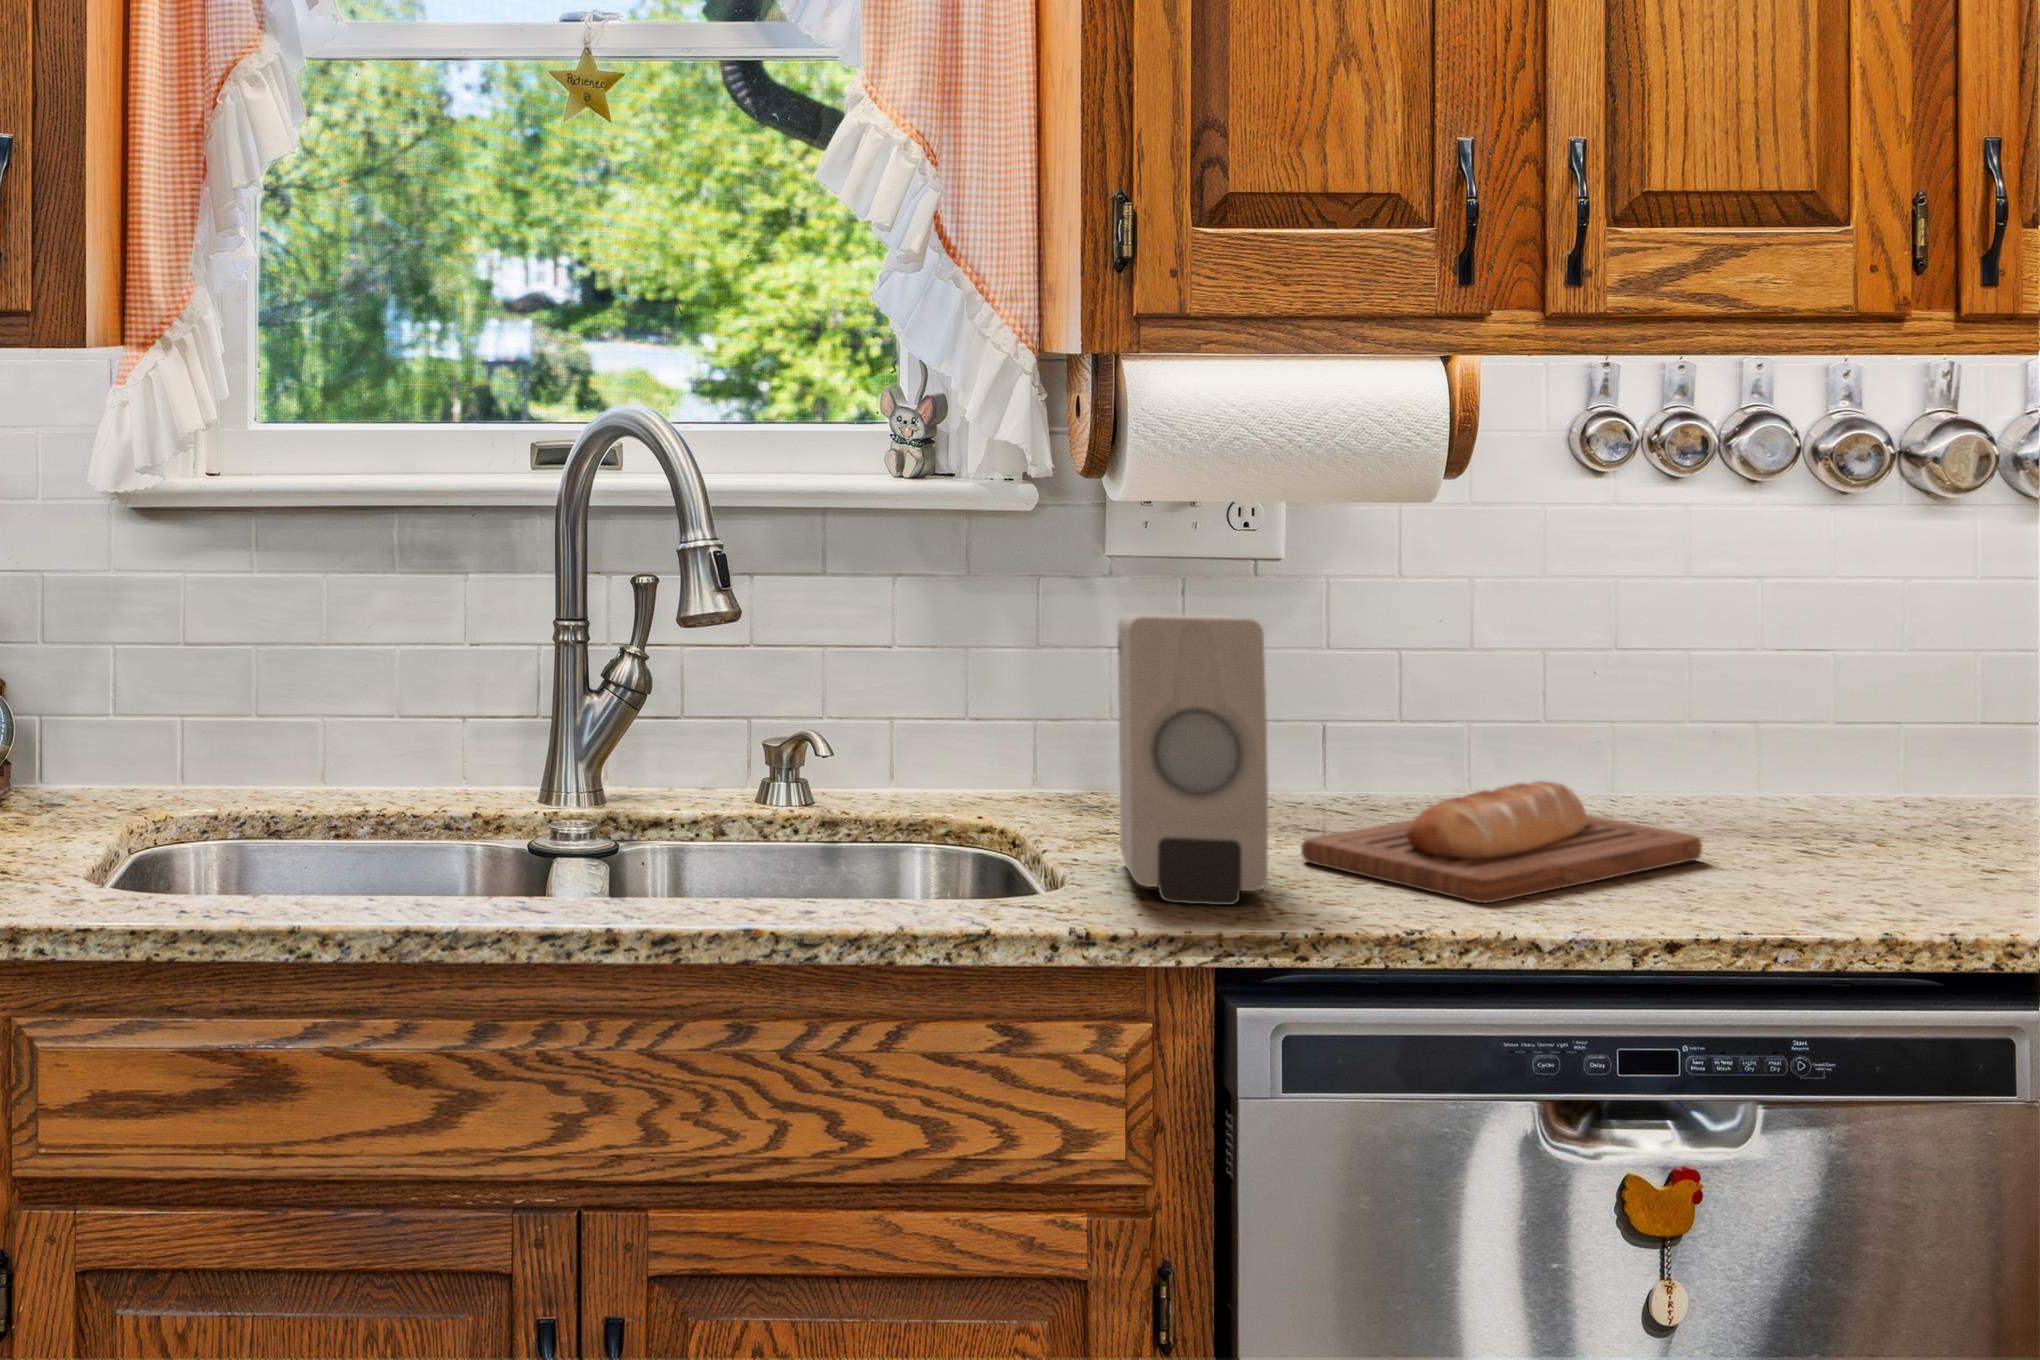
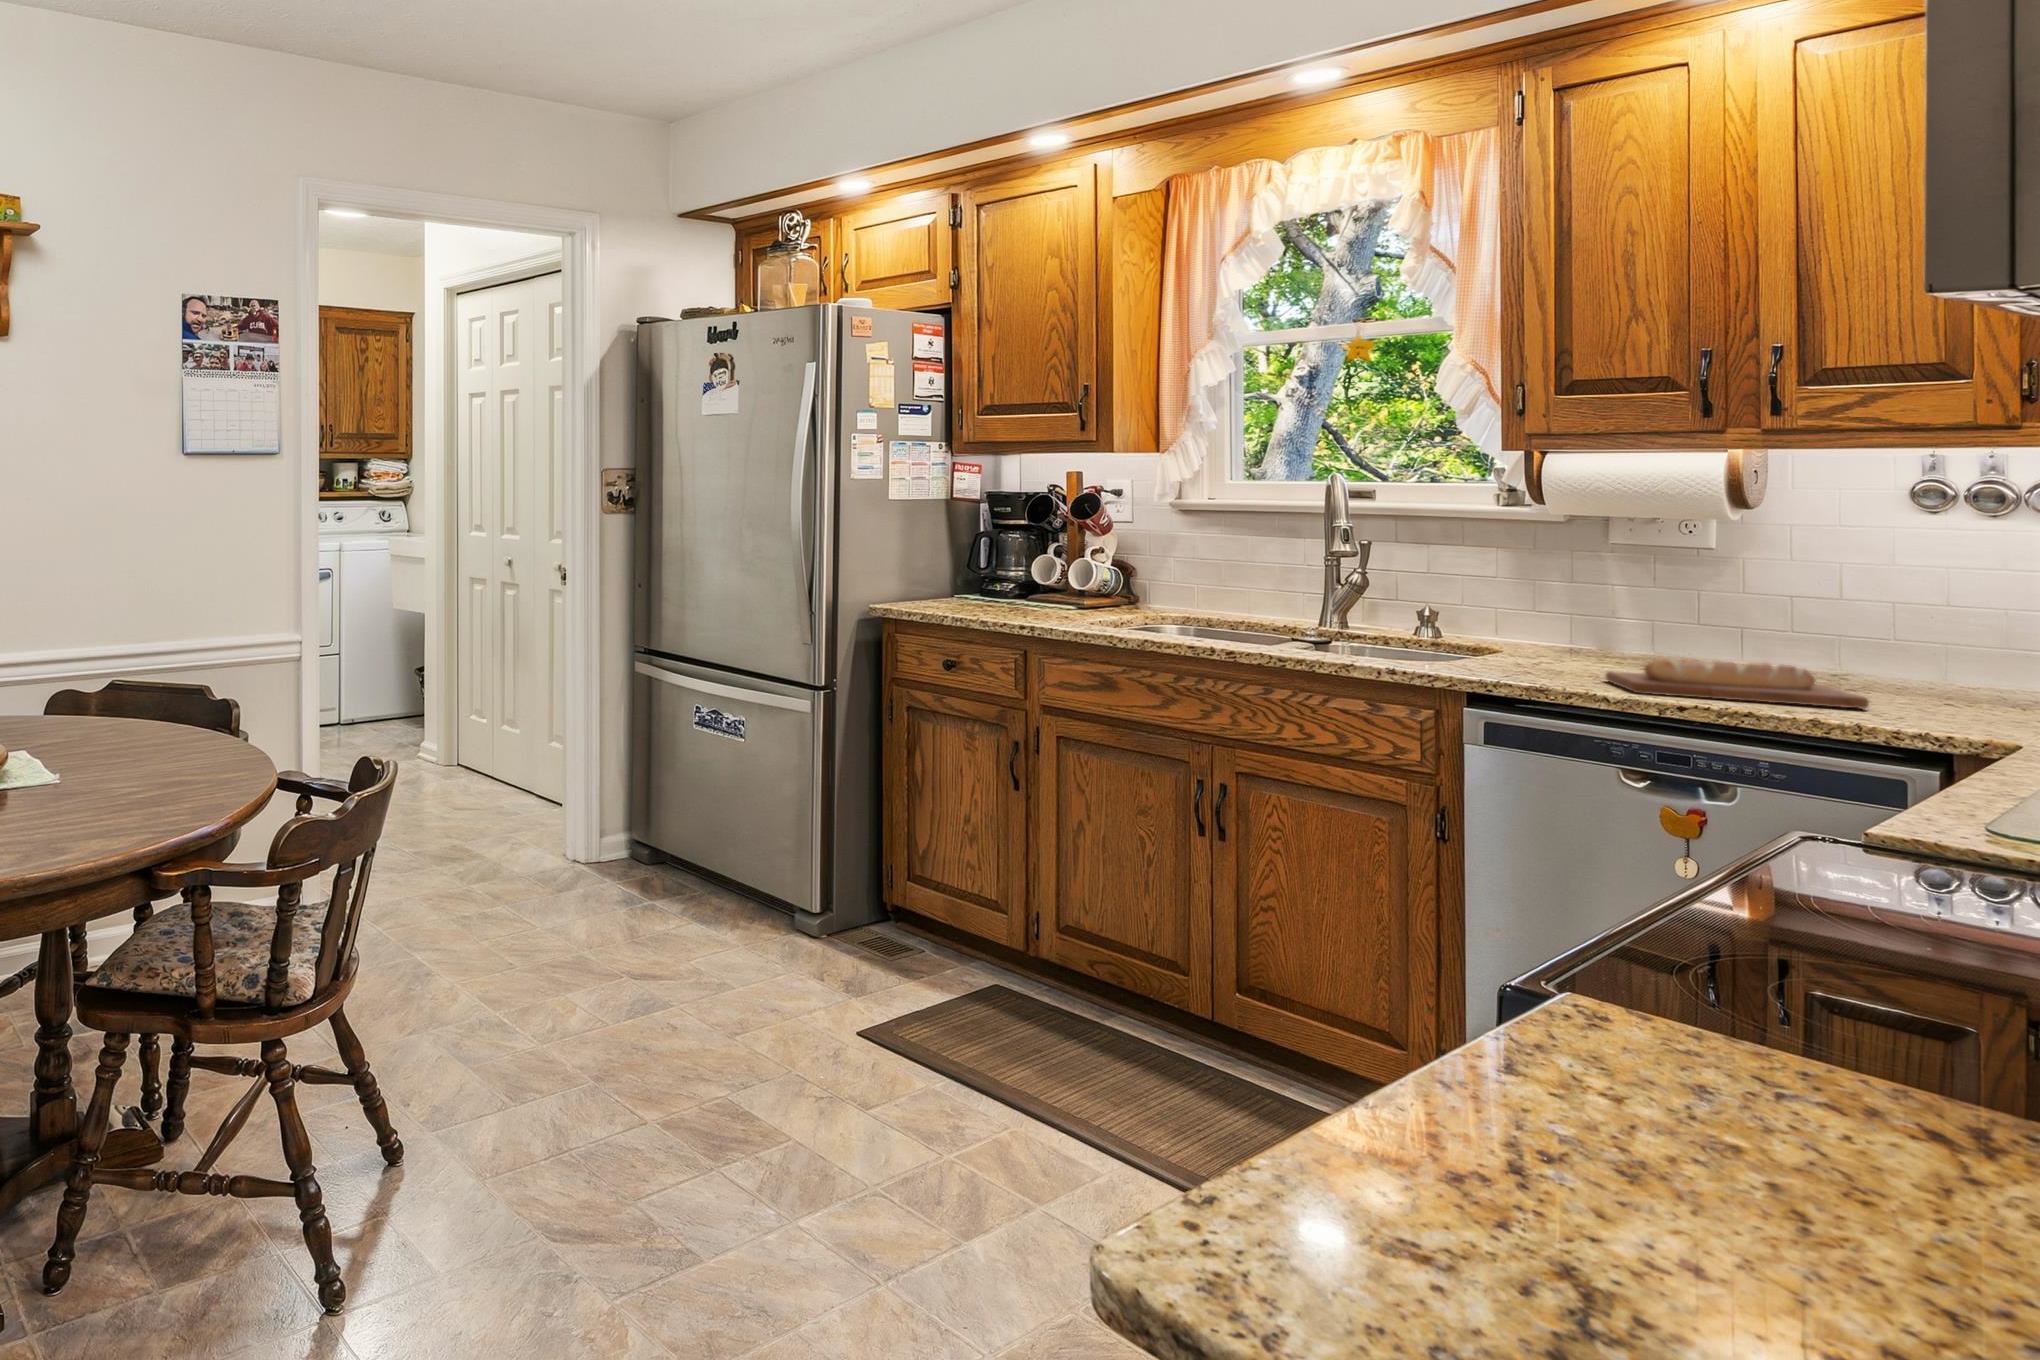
soap dispenser: present [1118,614,1268,905] -> none [1458,559,1567,677]

